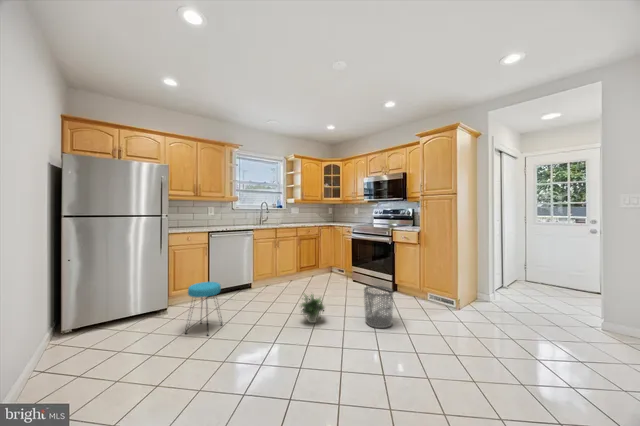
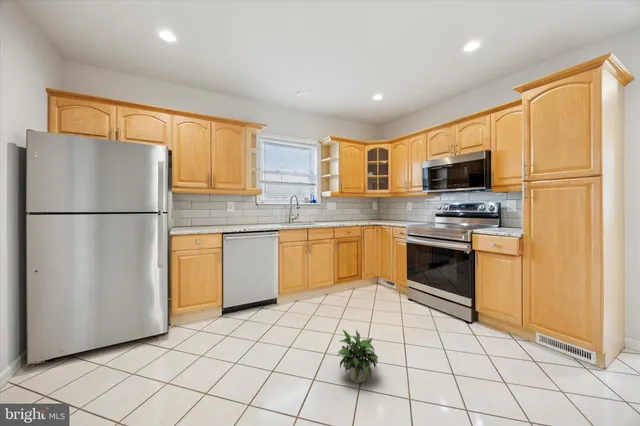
stool: present [186,282,222,335] -> none [167,308,225,397]
waste bin: present [364,286,393,328] -> none [444,326,501,409]

